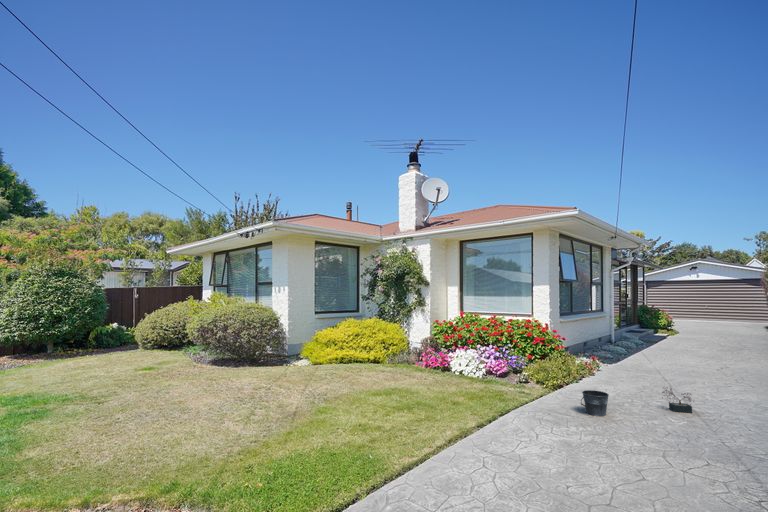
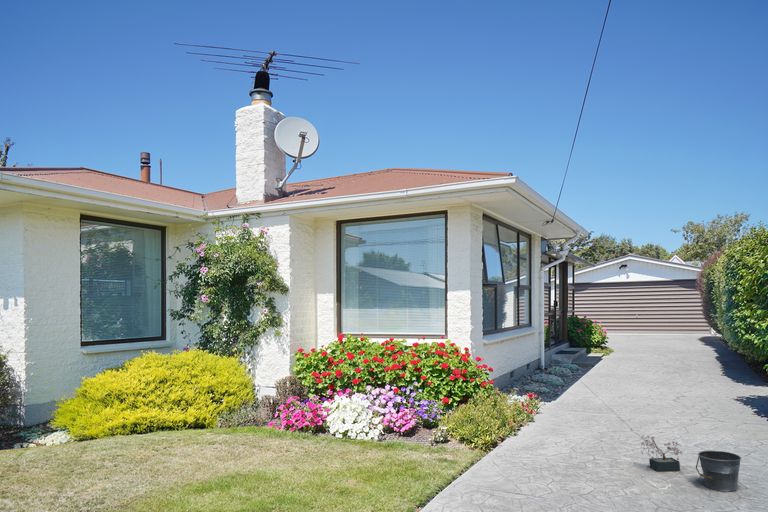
bucket: present [581,390,609,416] -> present [696,451,741,492]

